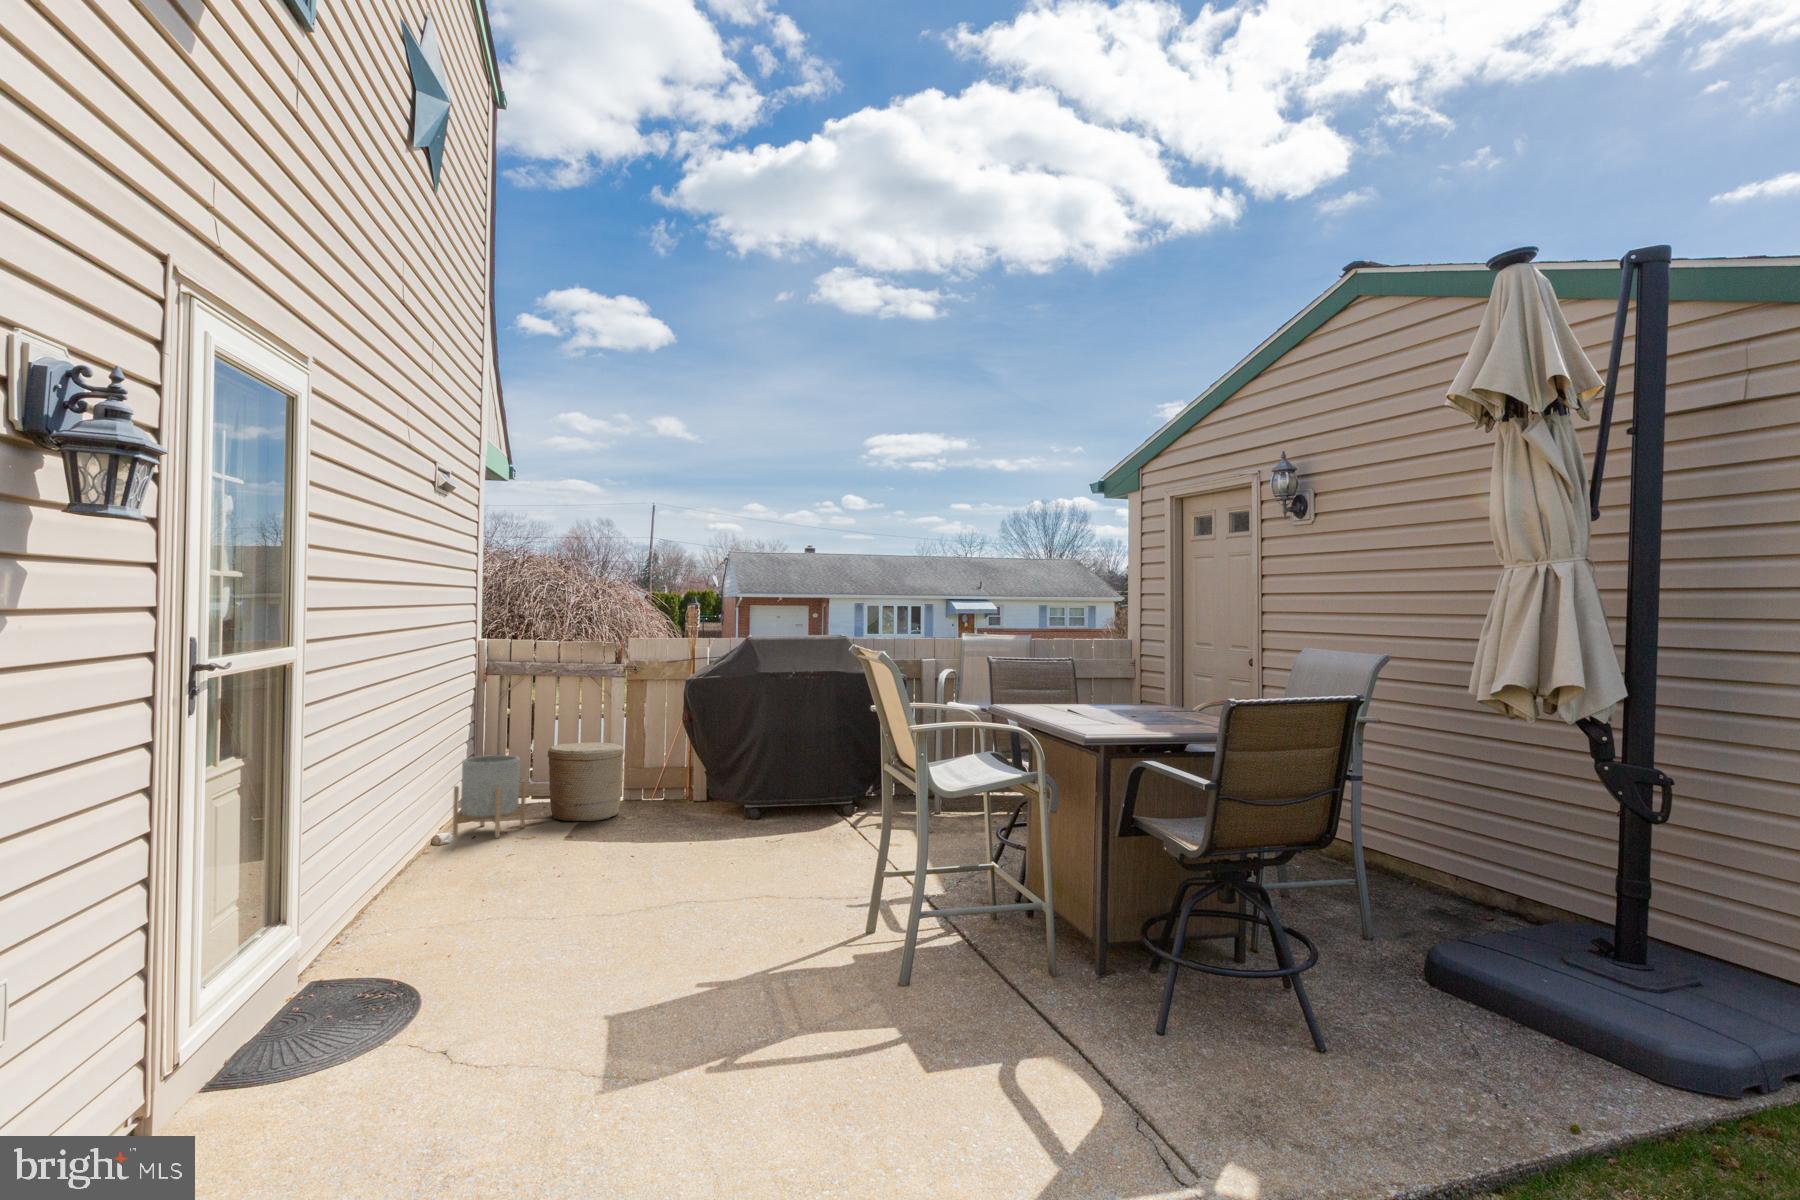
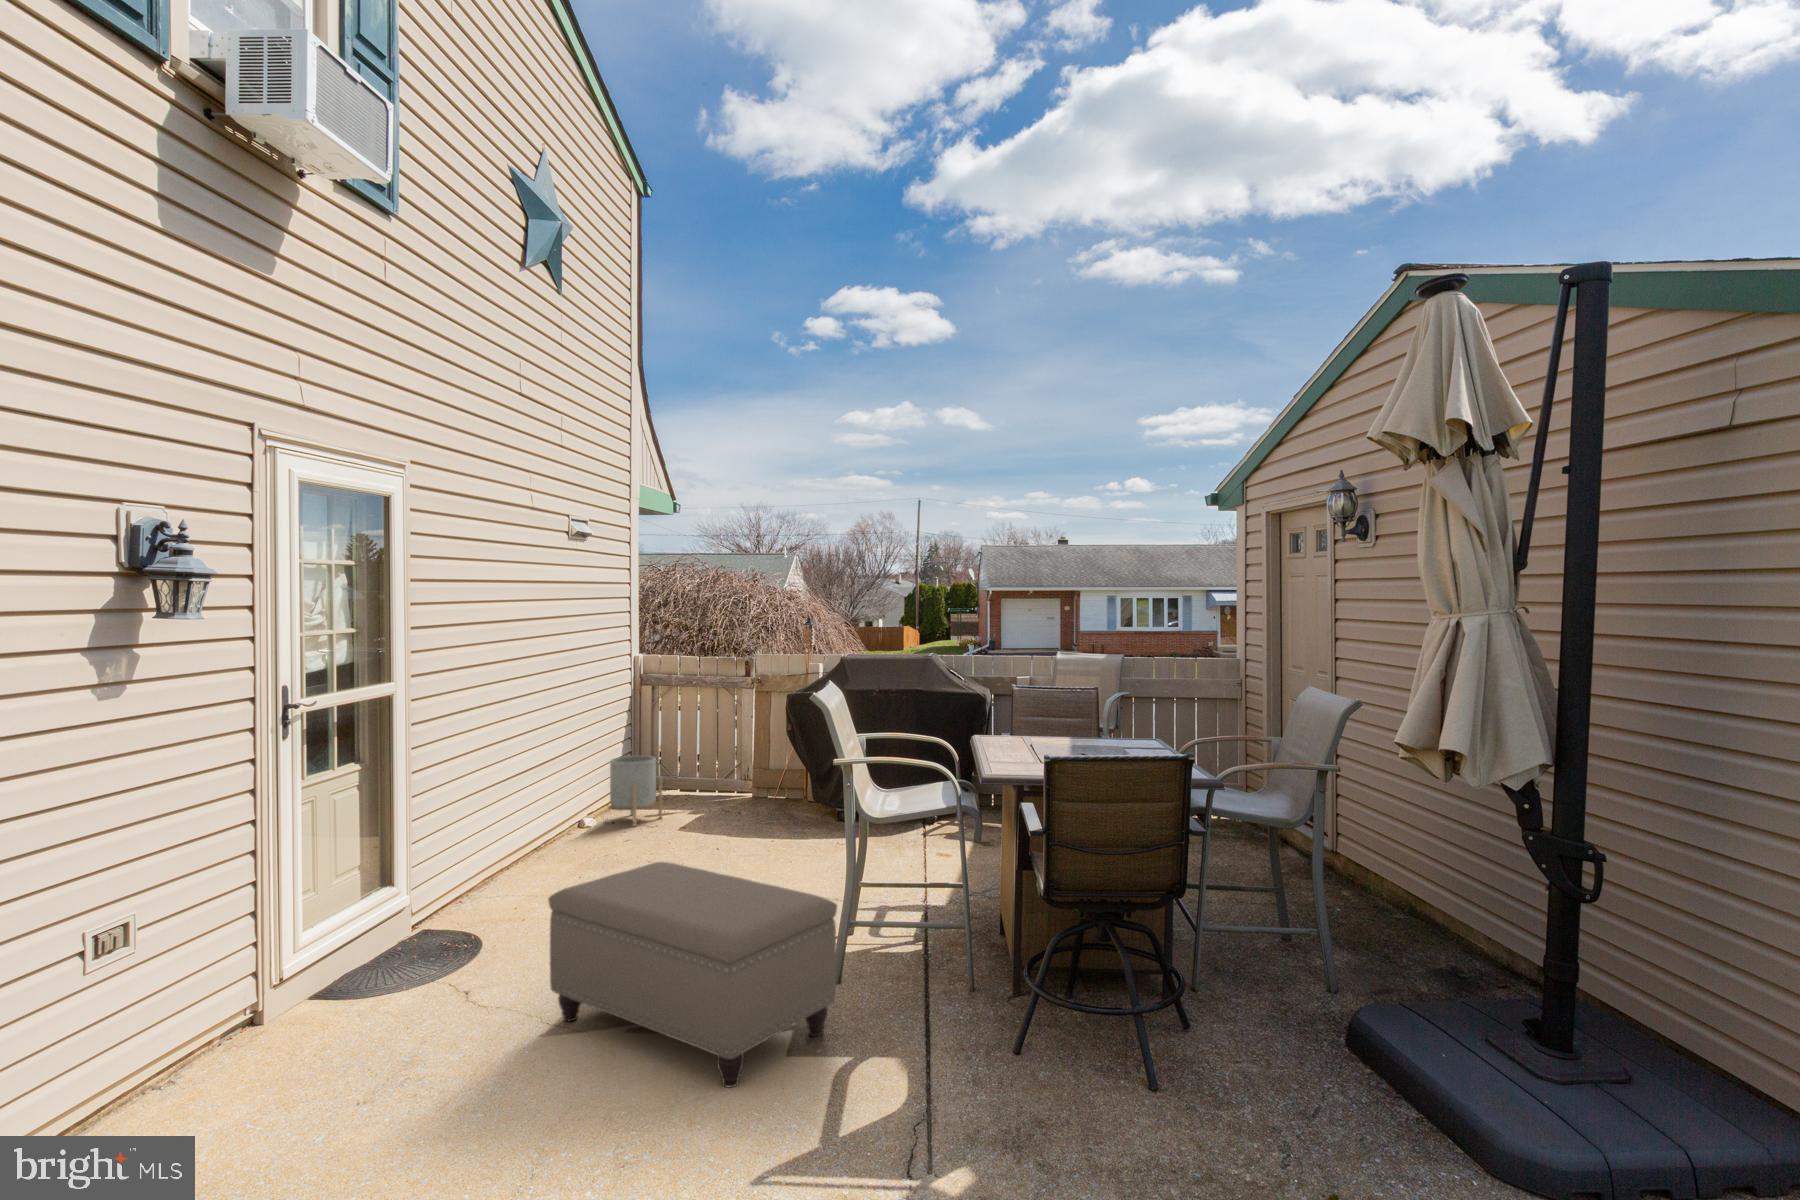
woven basket: present [548,742,624,821] -> none [685,746,749,816]
ottoman: none [603,862,962,1119] -> present [548,862,837,1087]

